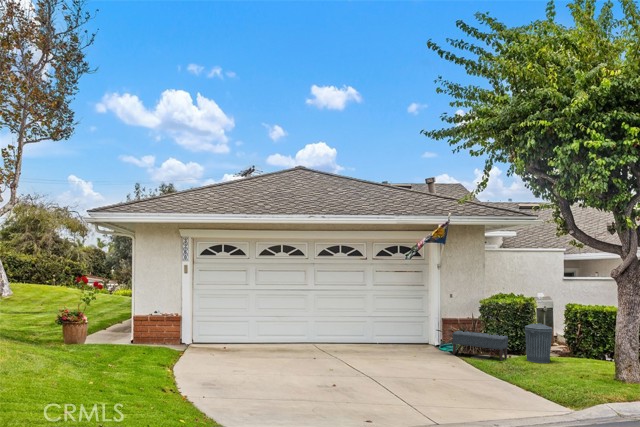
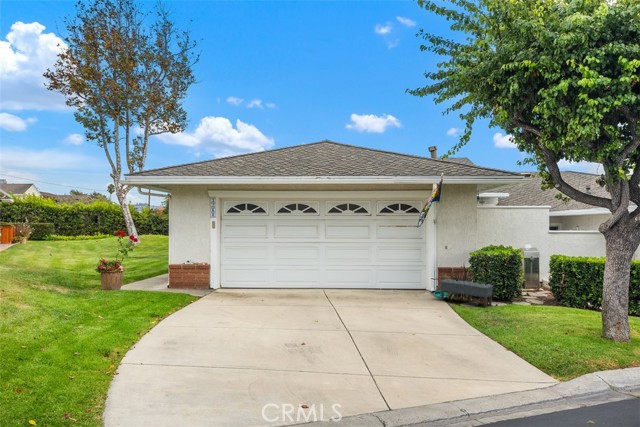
trash can: present [525,323,552,363] -> none [509,273,536,311]

